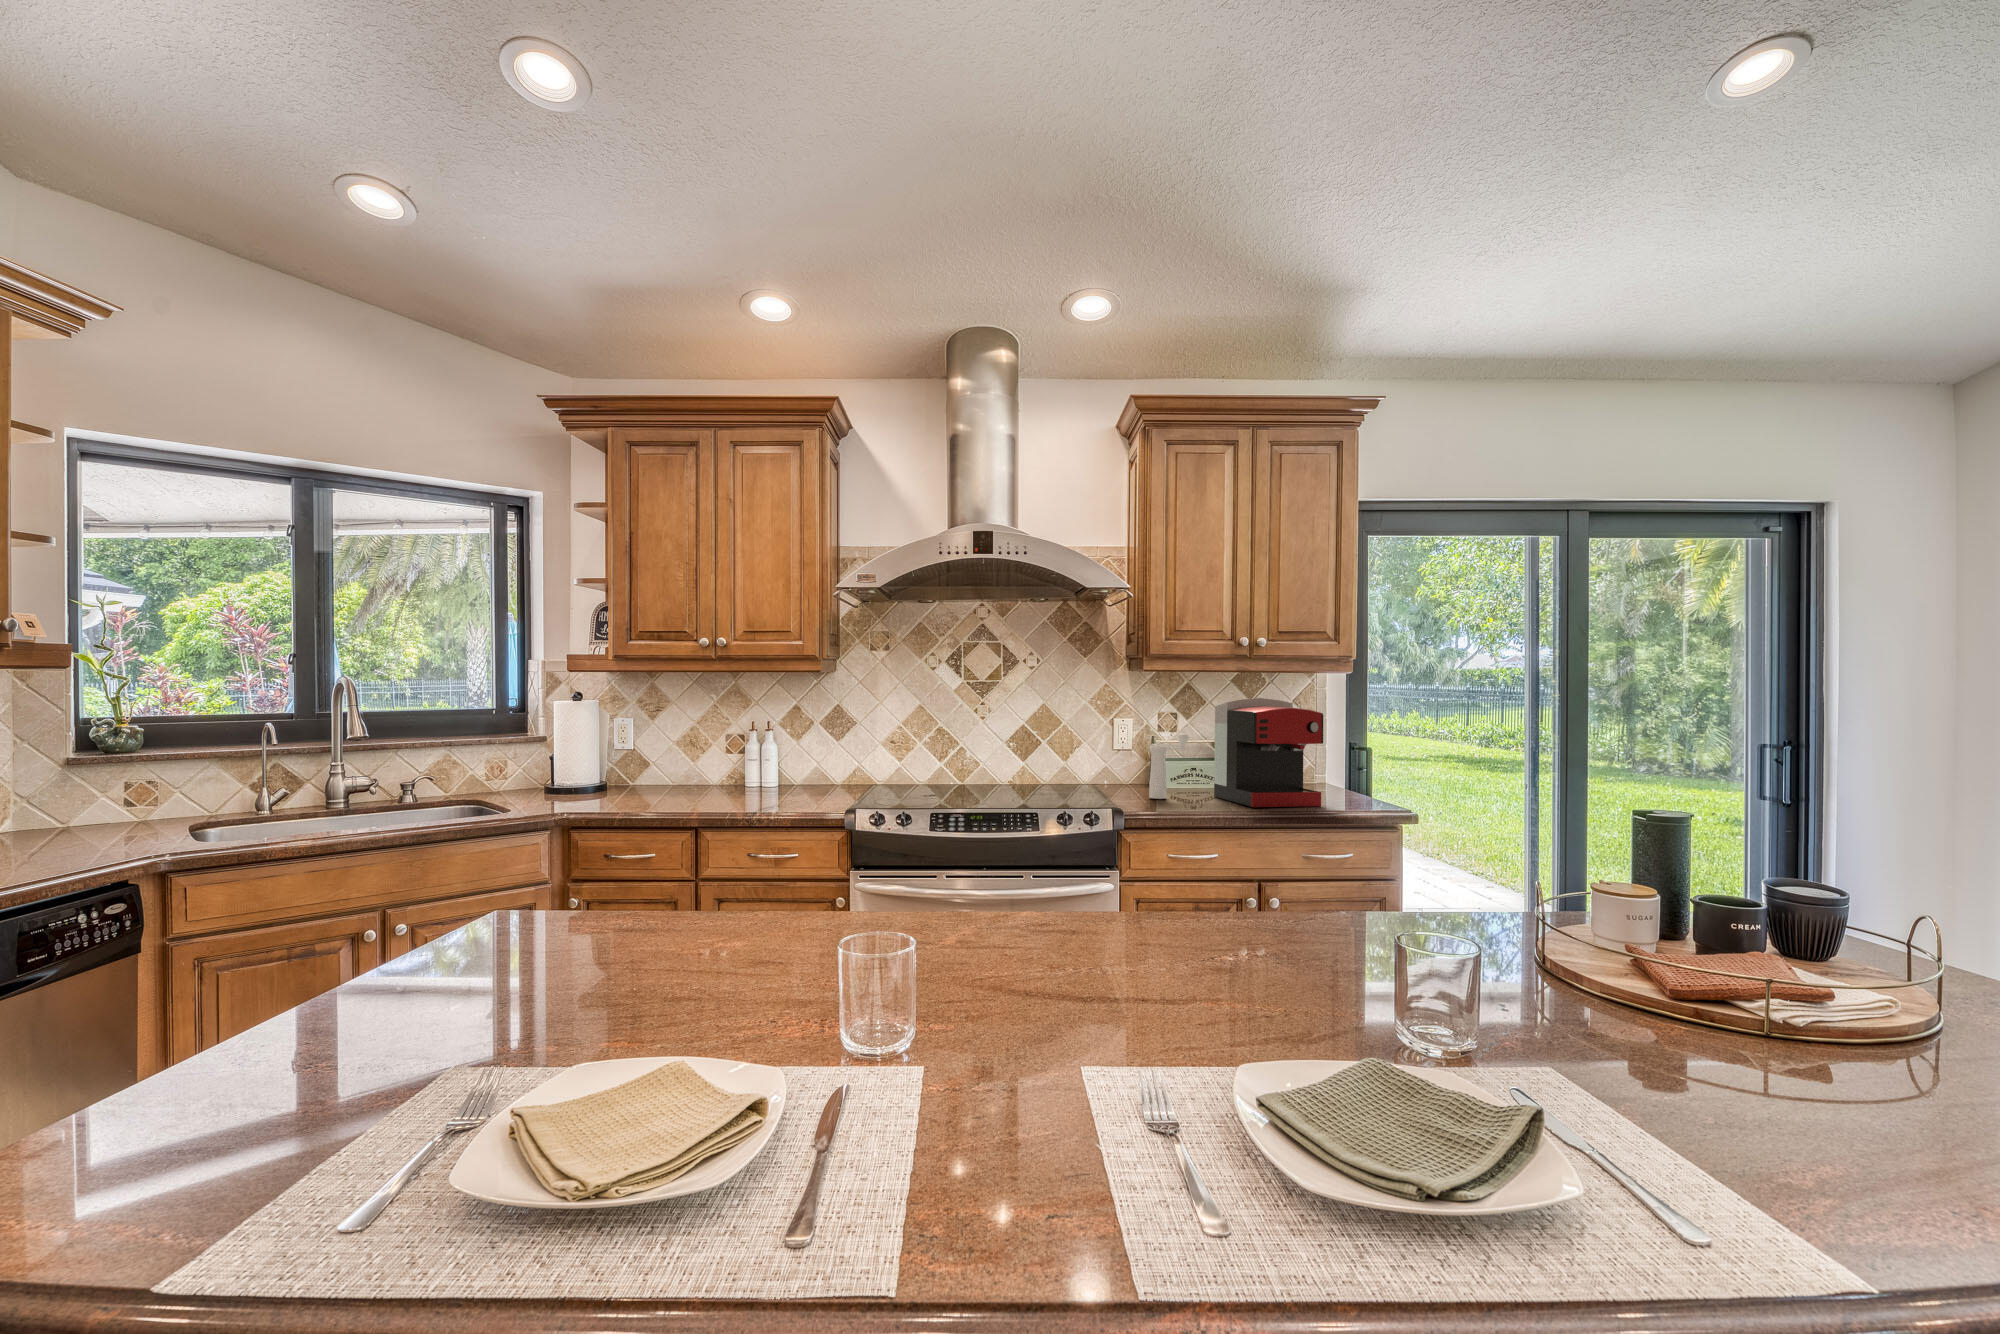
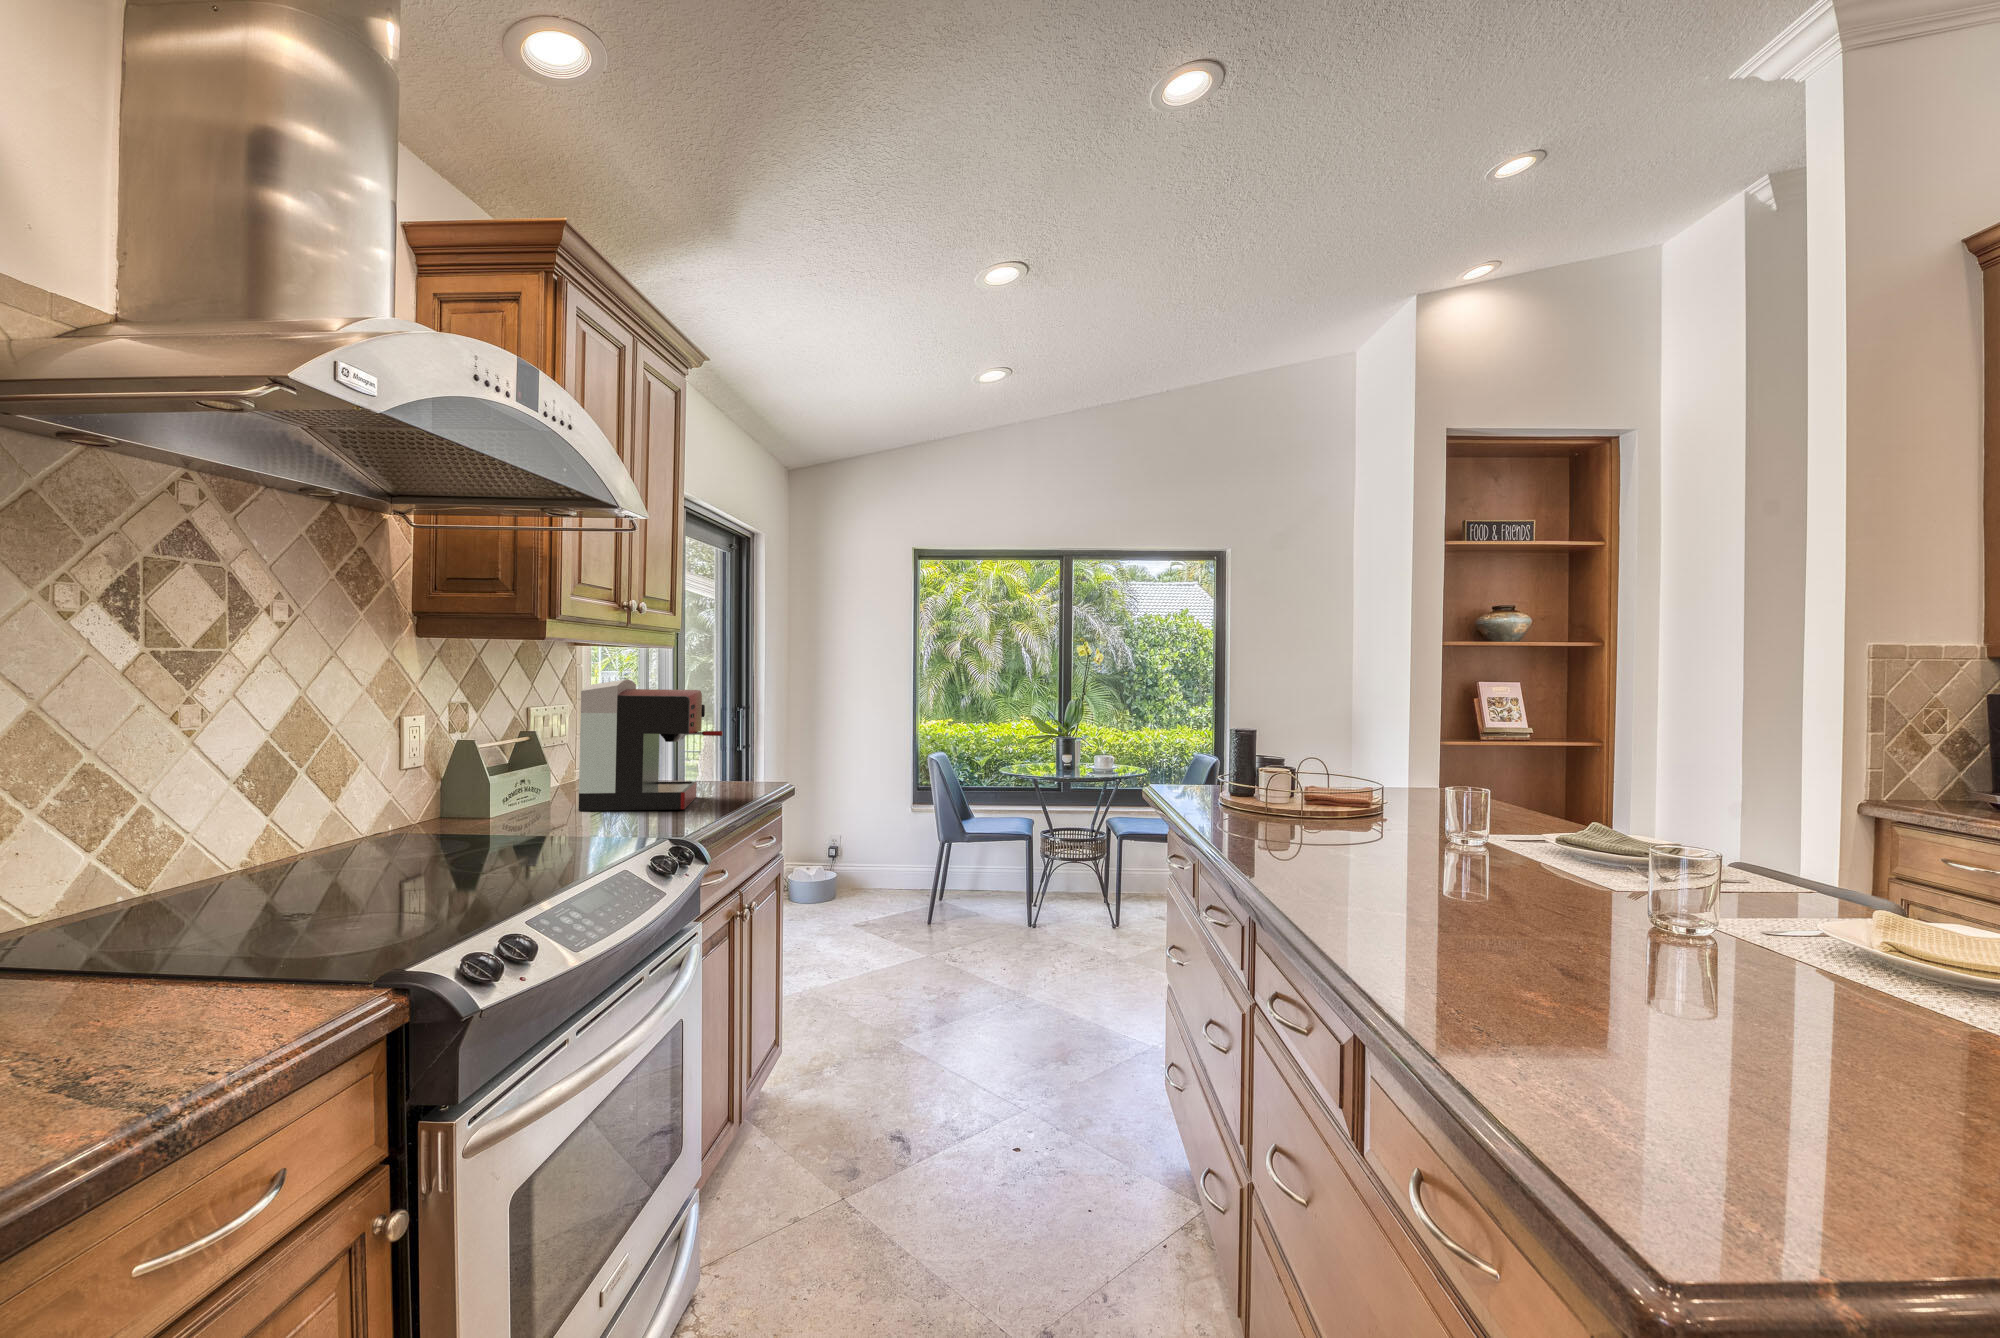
pepper mill: present [1149,734,1190,799] -> none [542,731,571,827]

